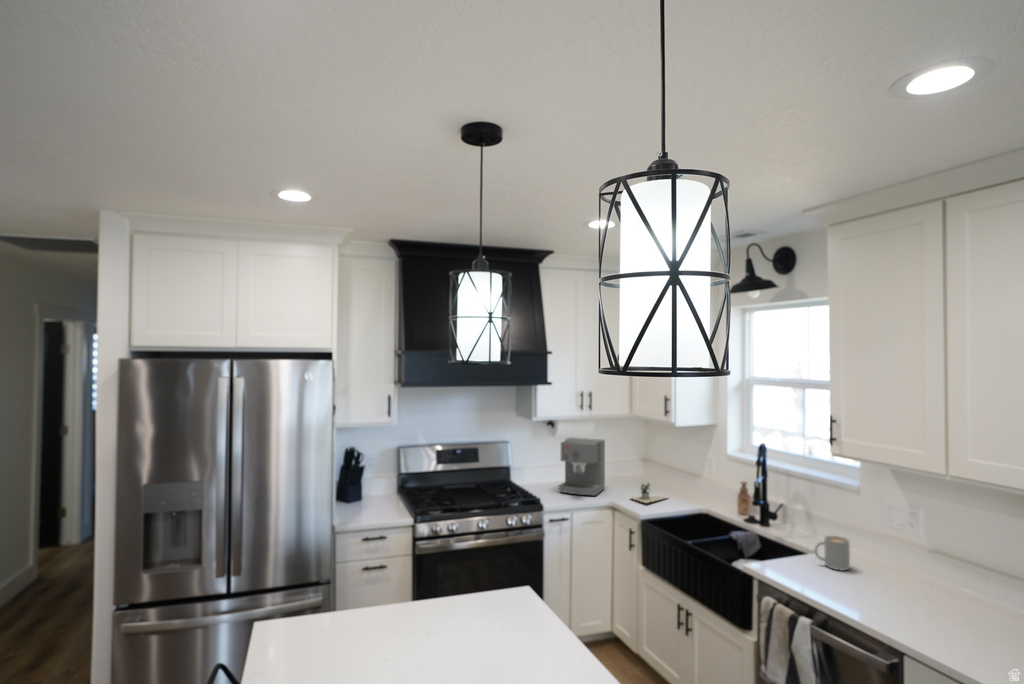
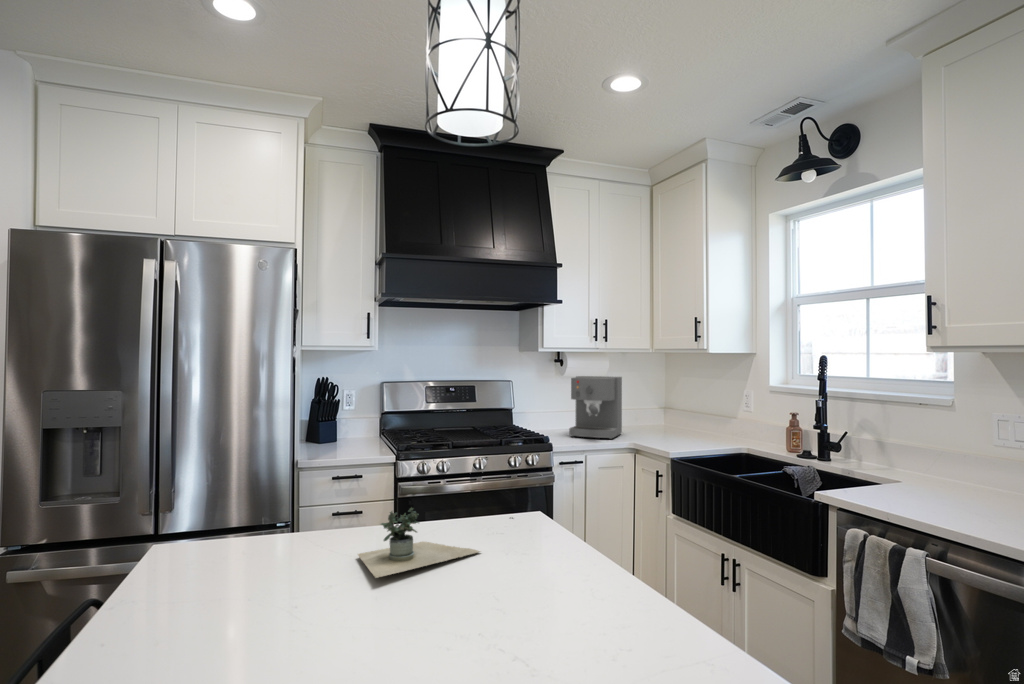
potted plant: present [632,483,666,503] -> present [358,508,513,578]
mug: present [815,536,850,570] -> none [906,456,954,497]

